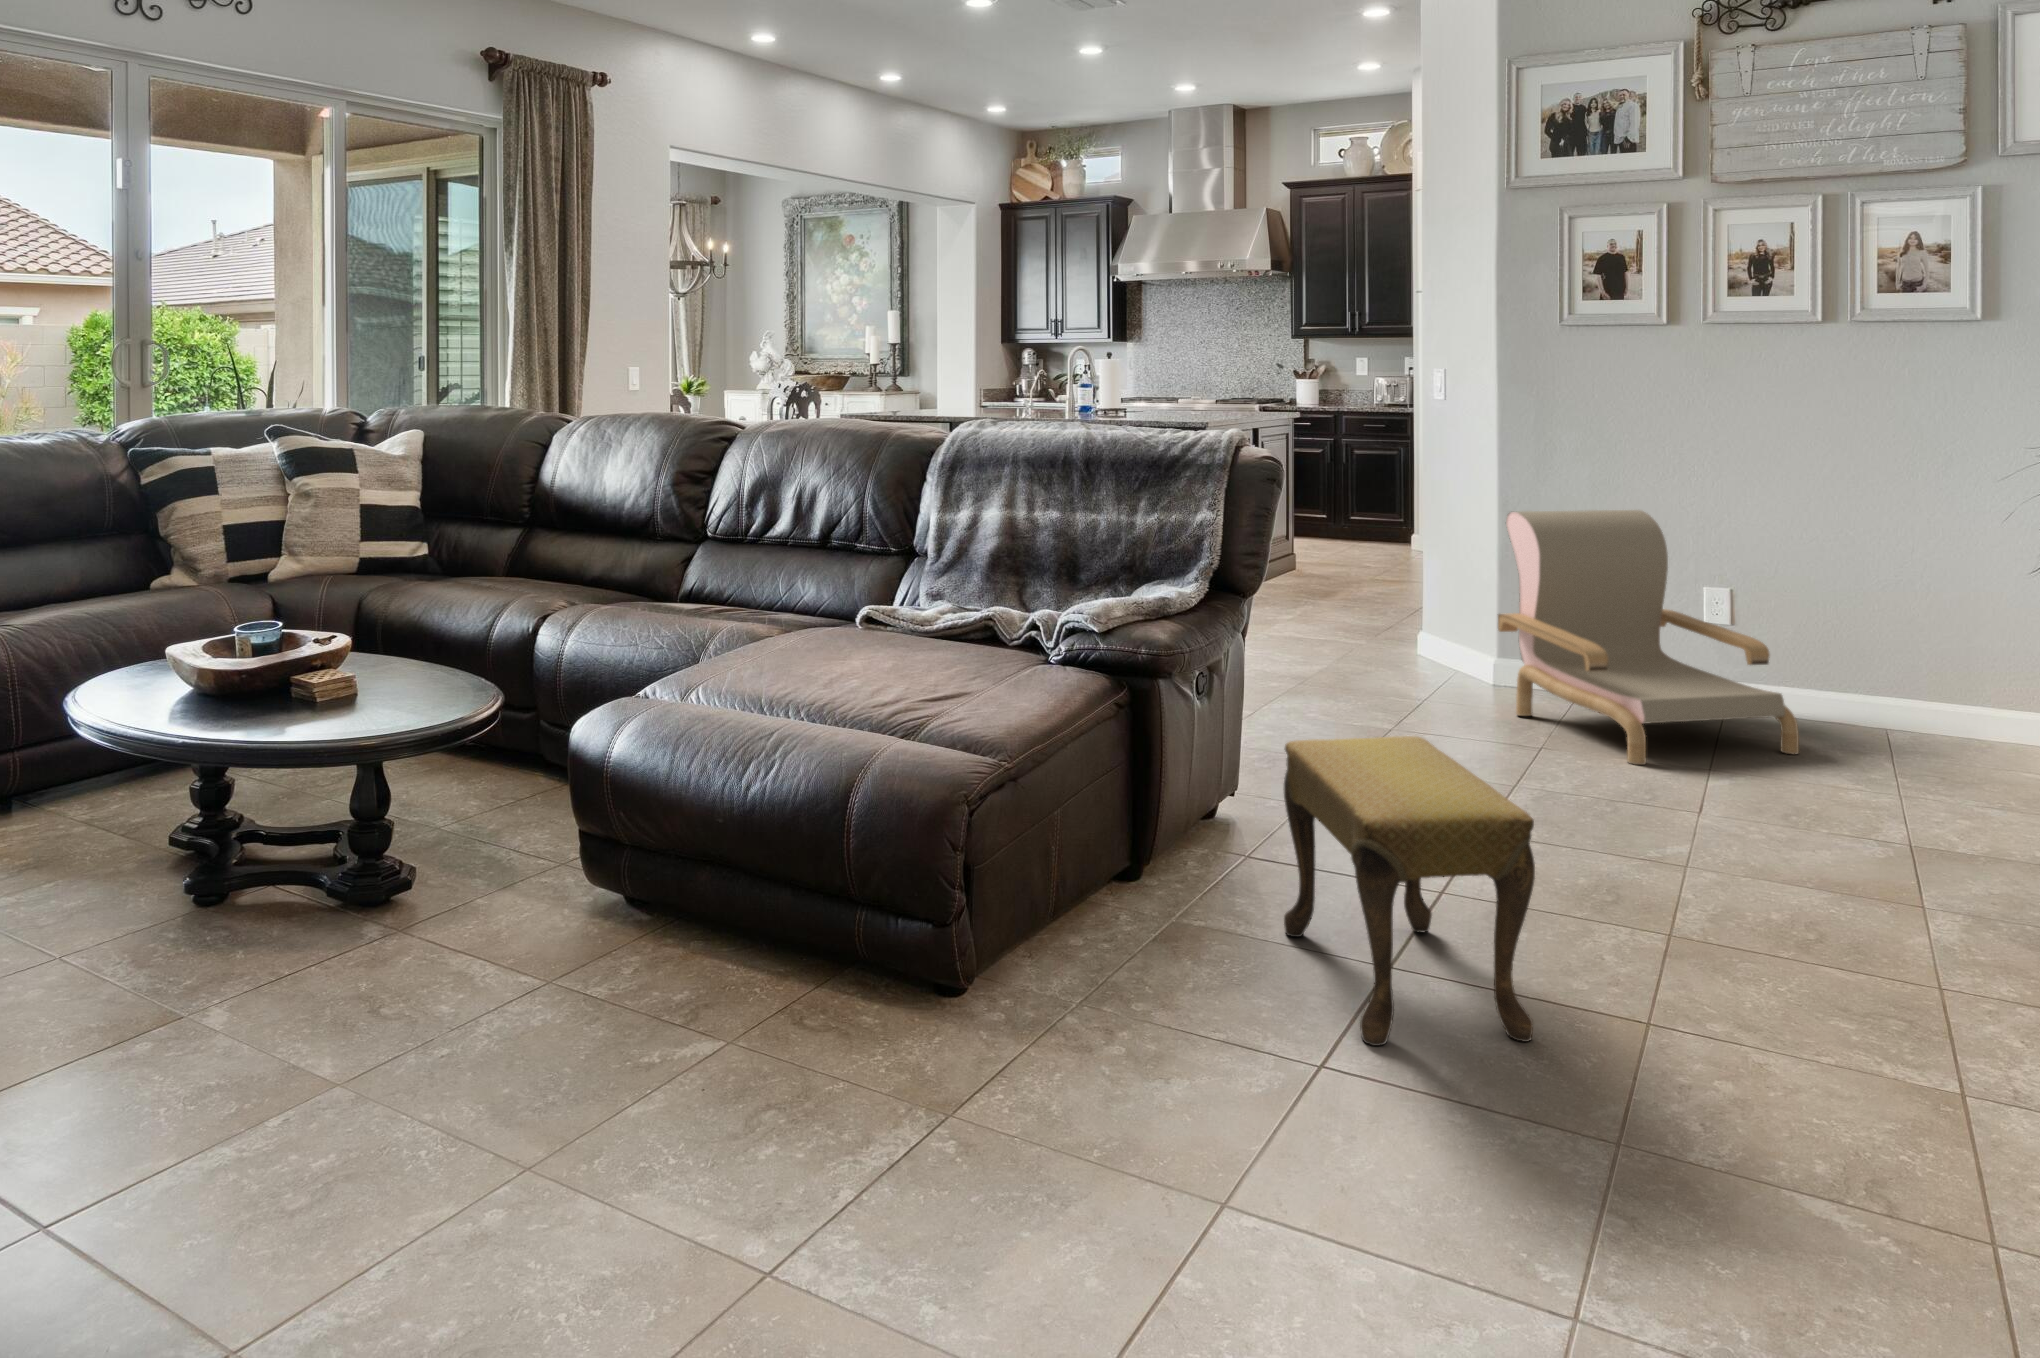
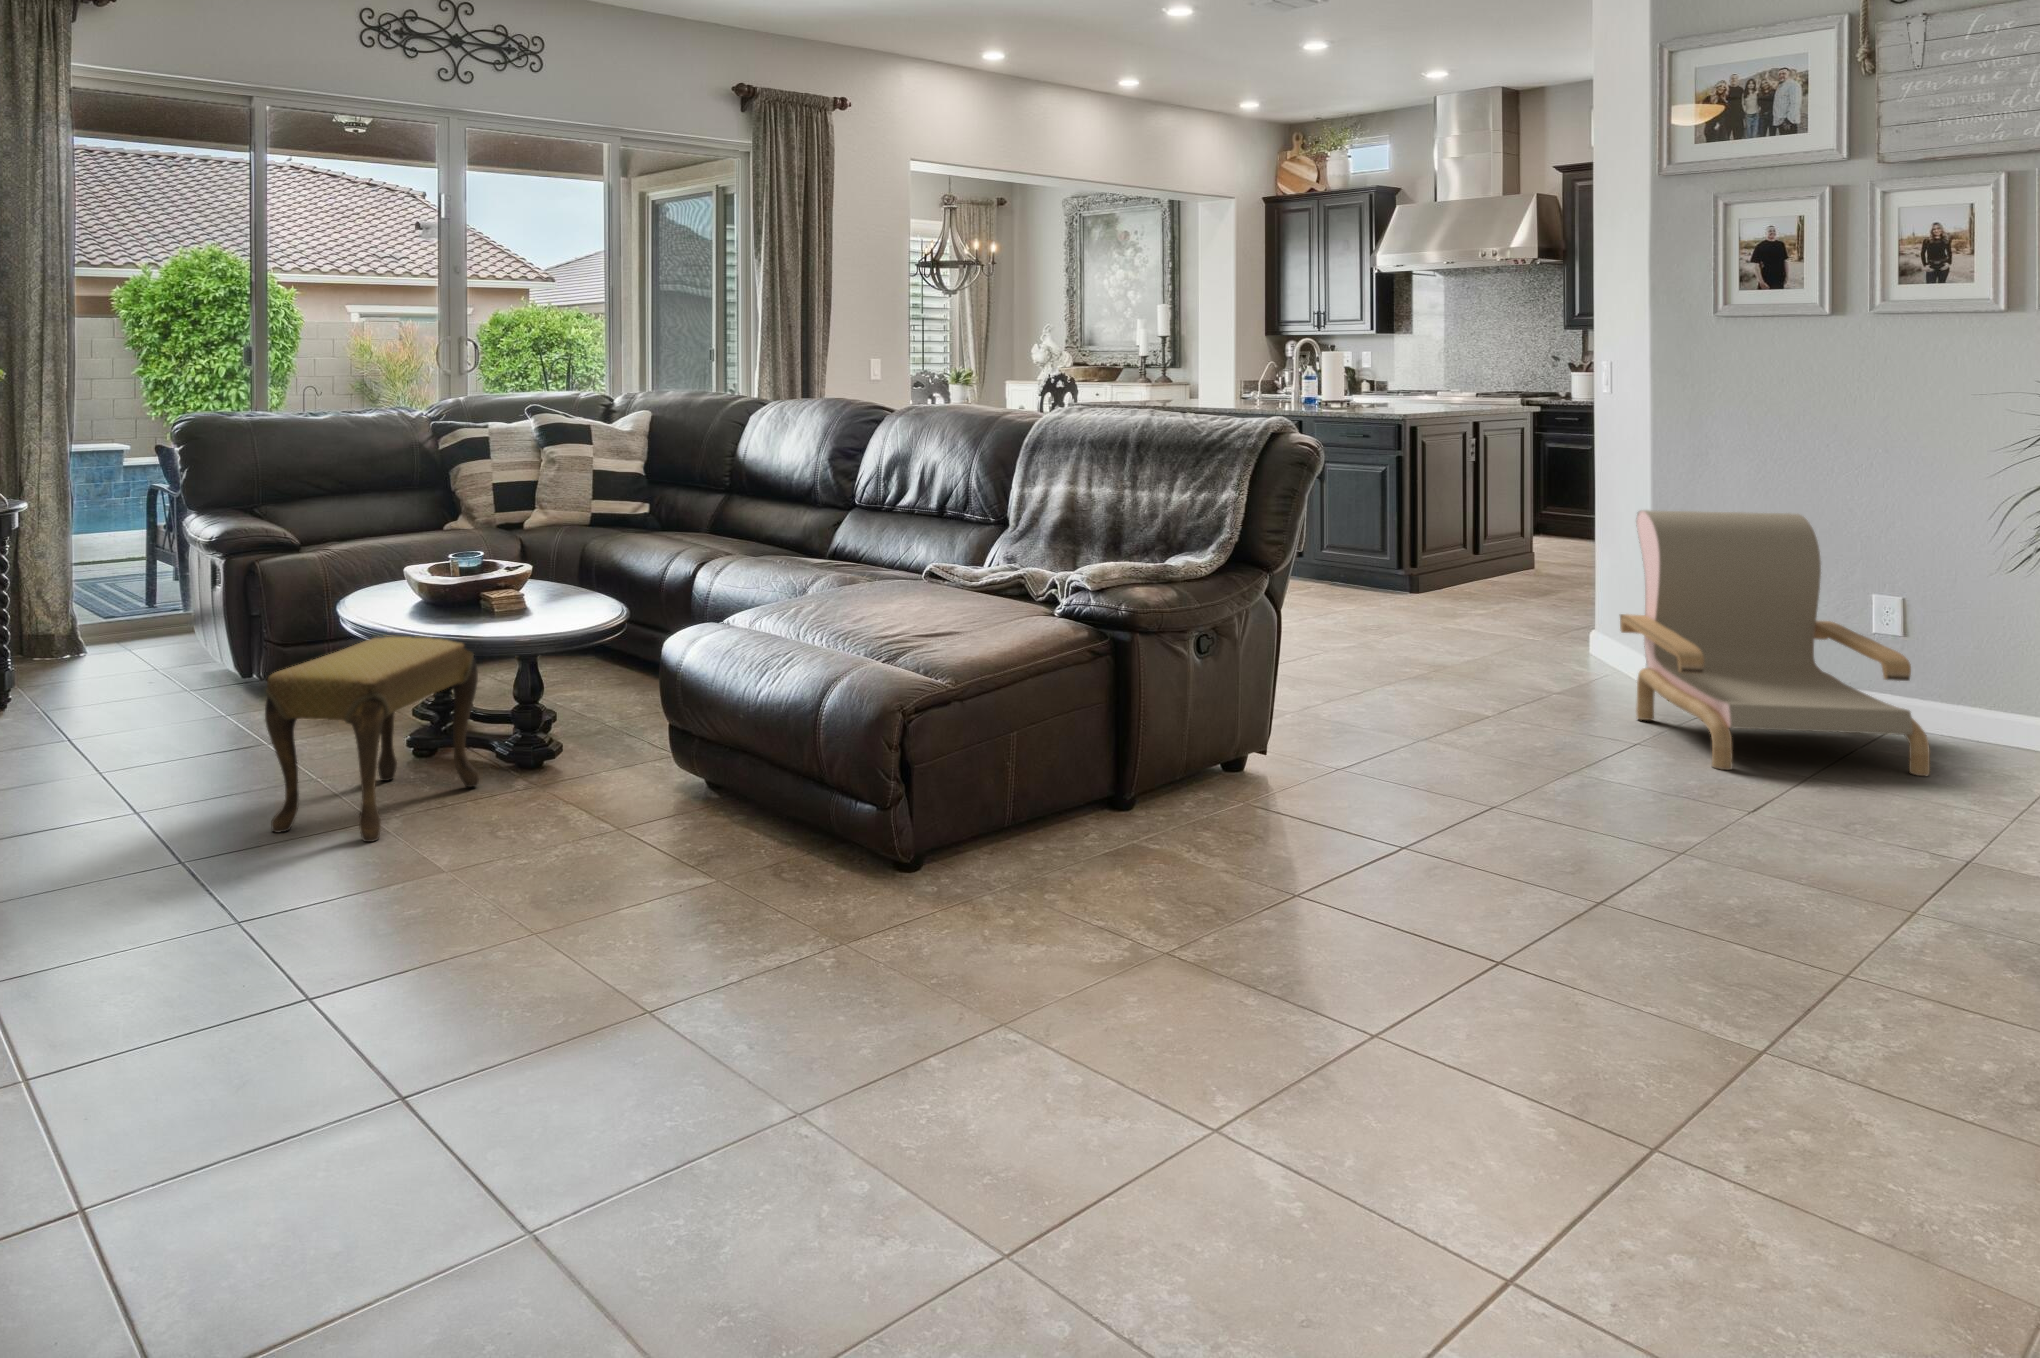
footstool: present [1284,736,1535,1046] -> present [265,637,479,842]

